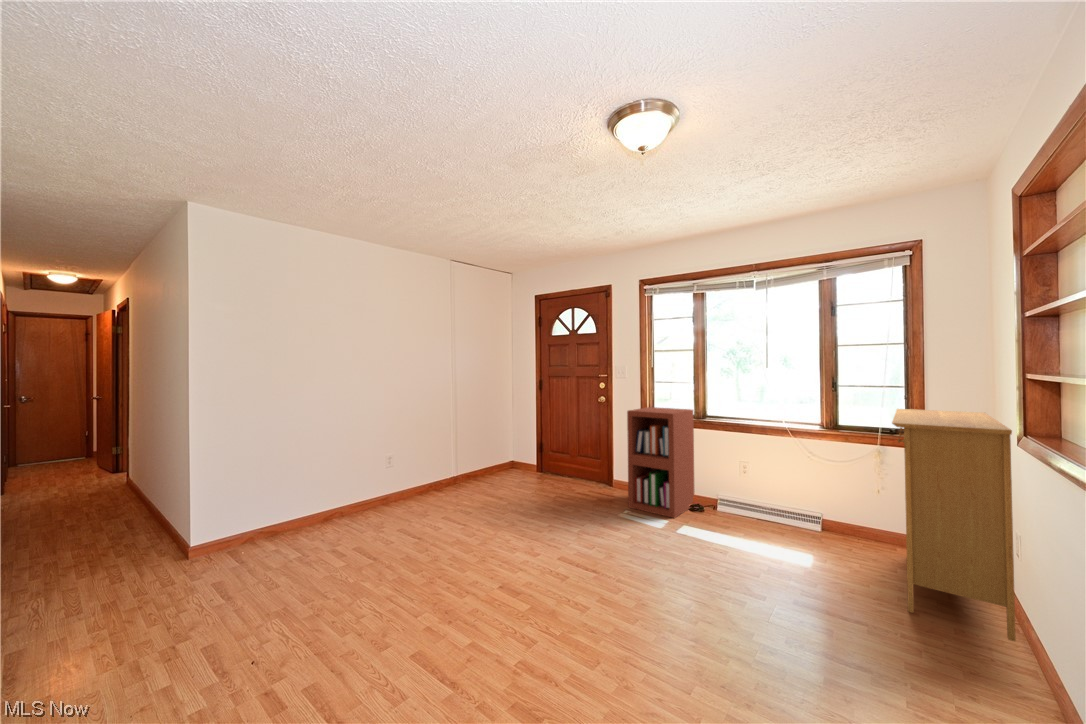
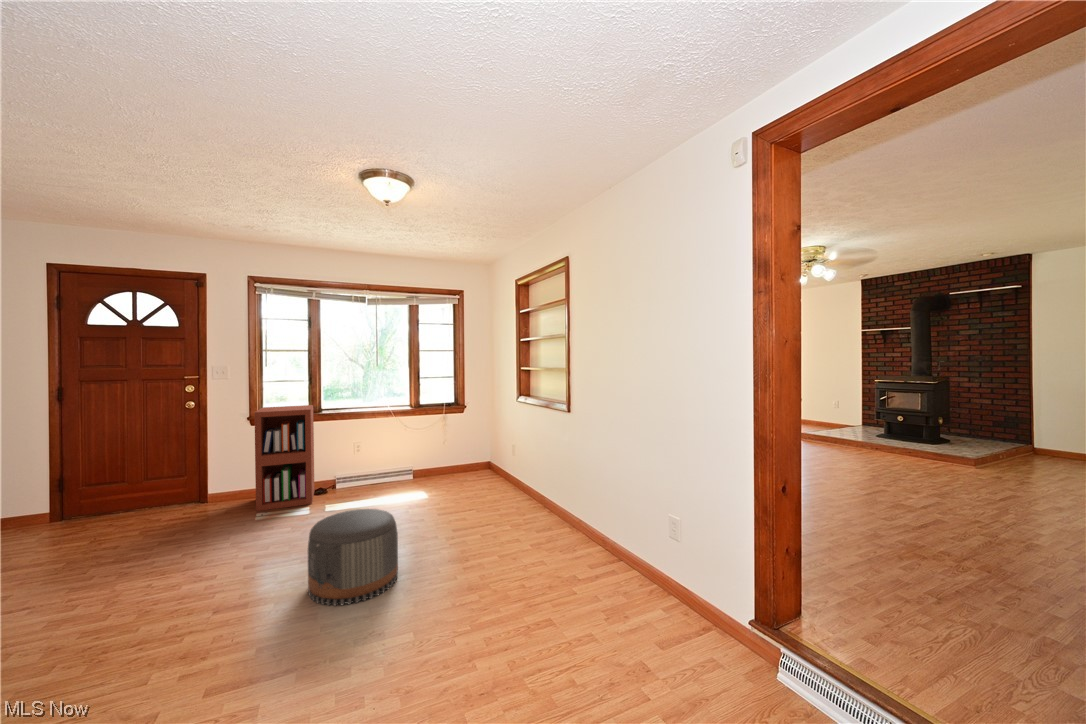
console table: present [892,409,1016,641] -> none [455,389,520,497]
pouf: none [535,537,638,666] -> present [308,509,398,606]

